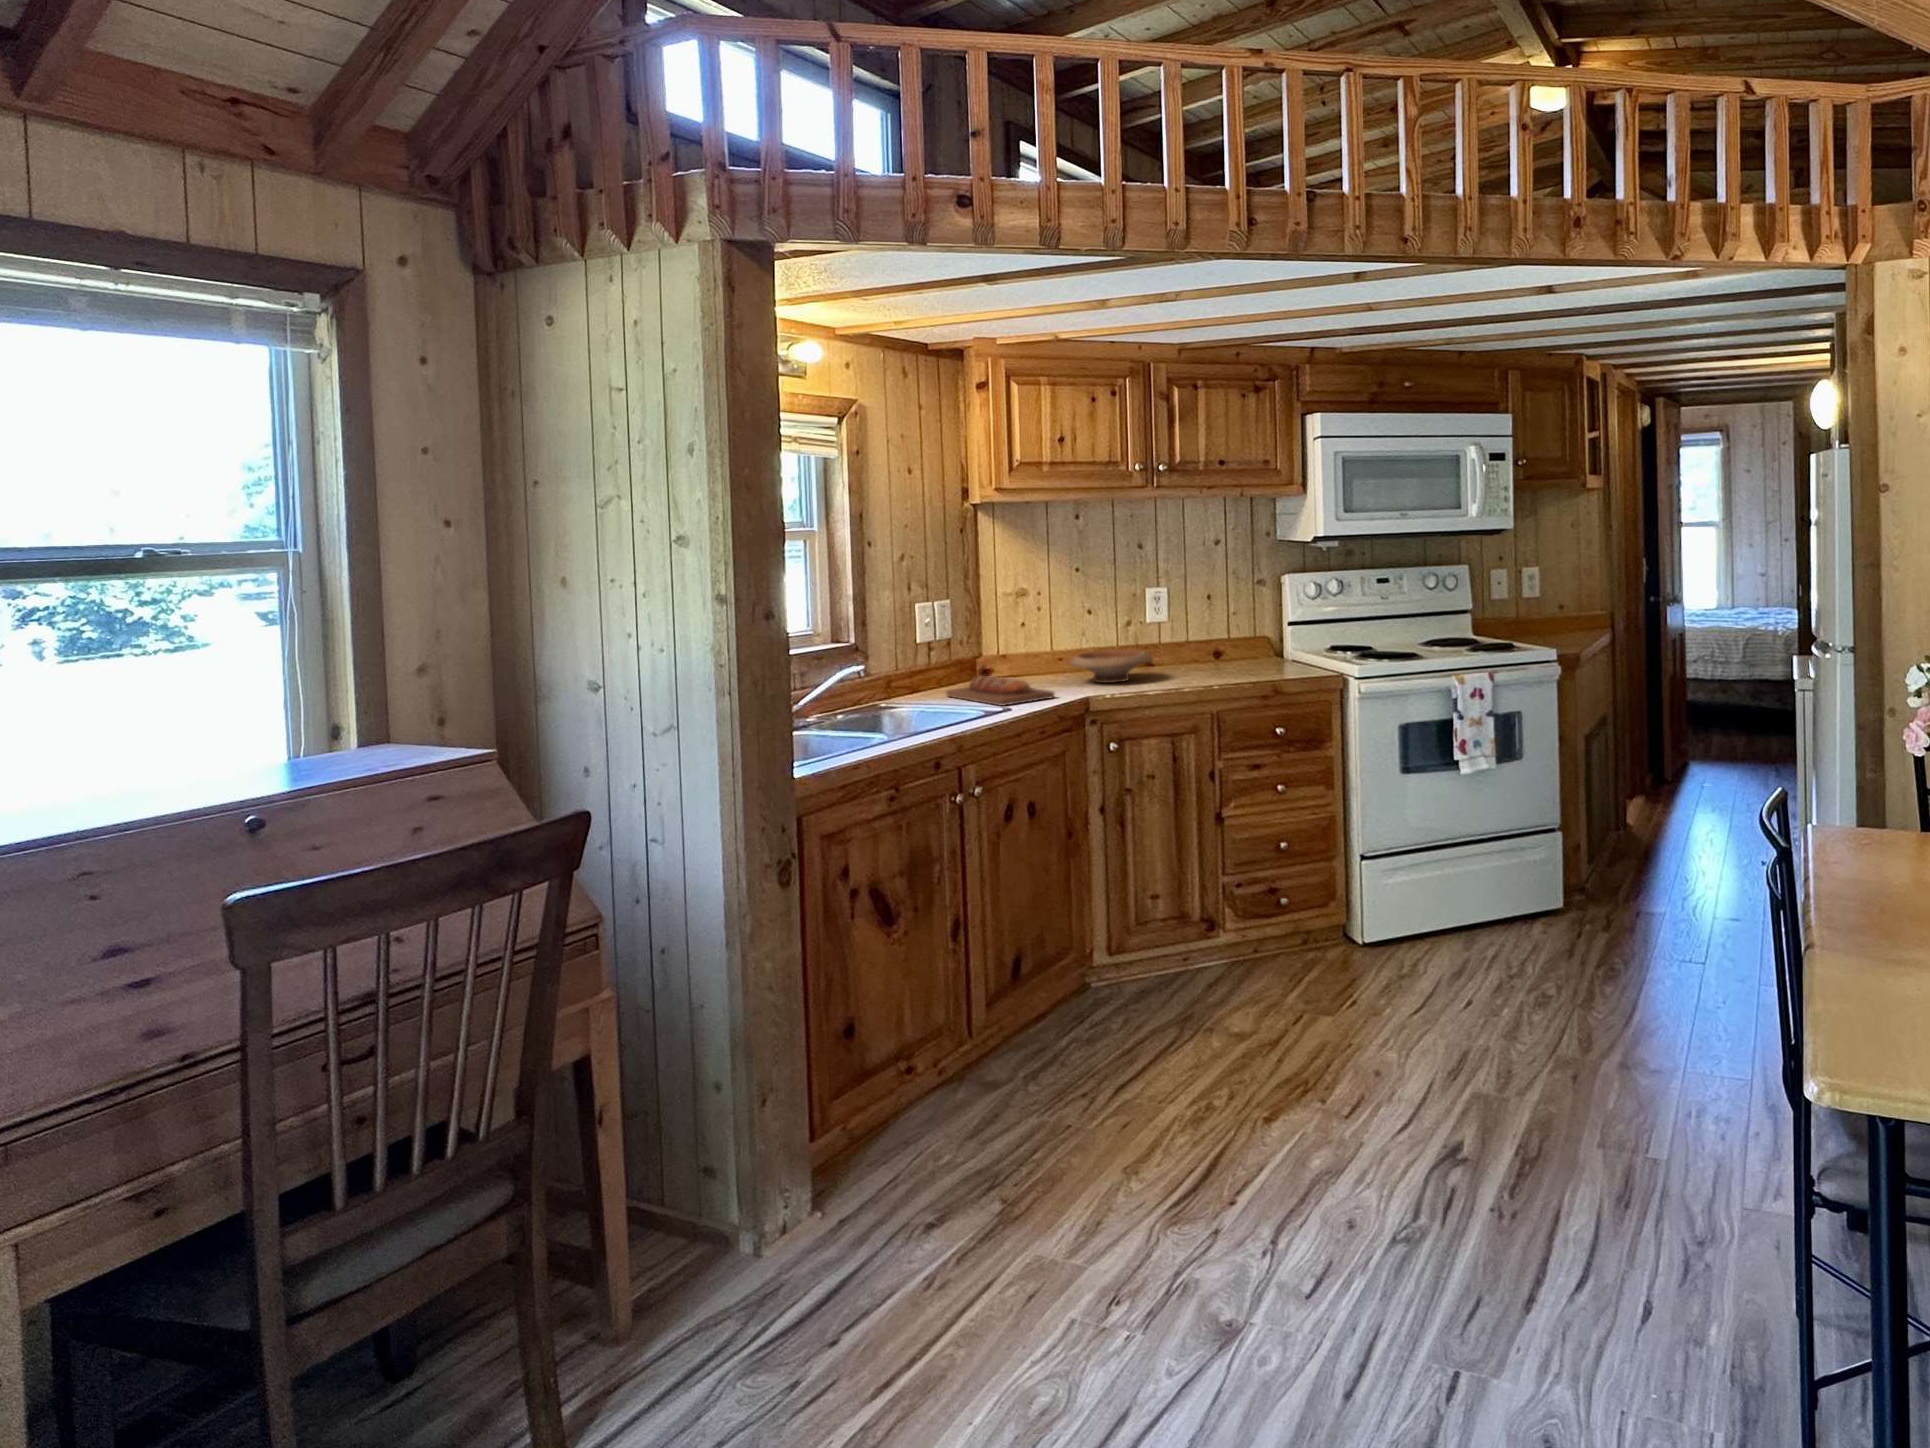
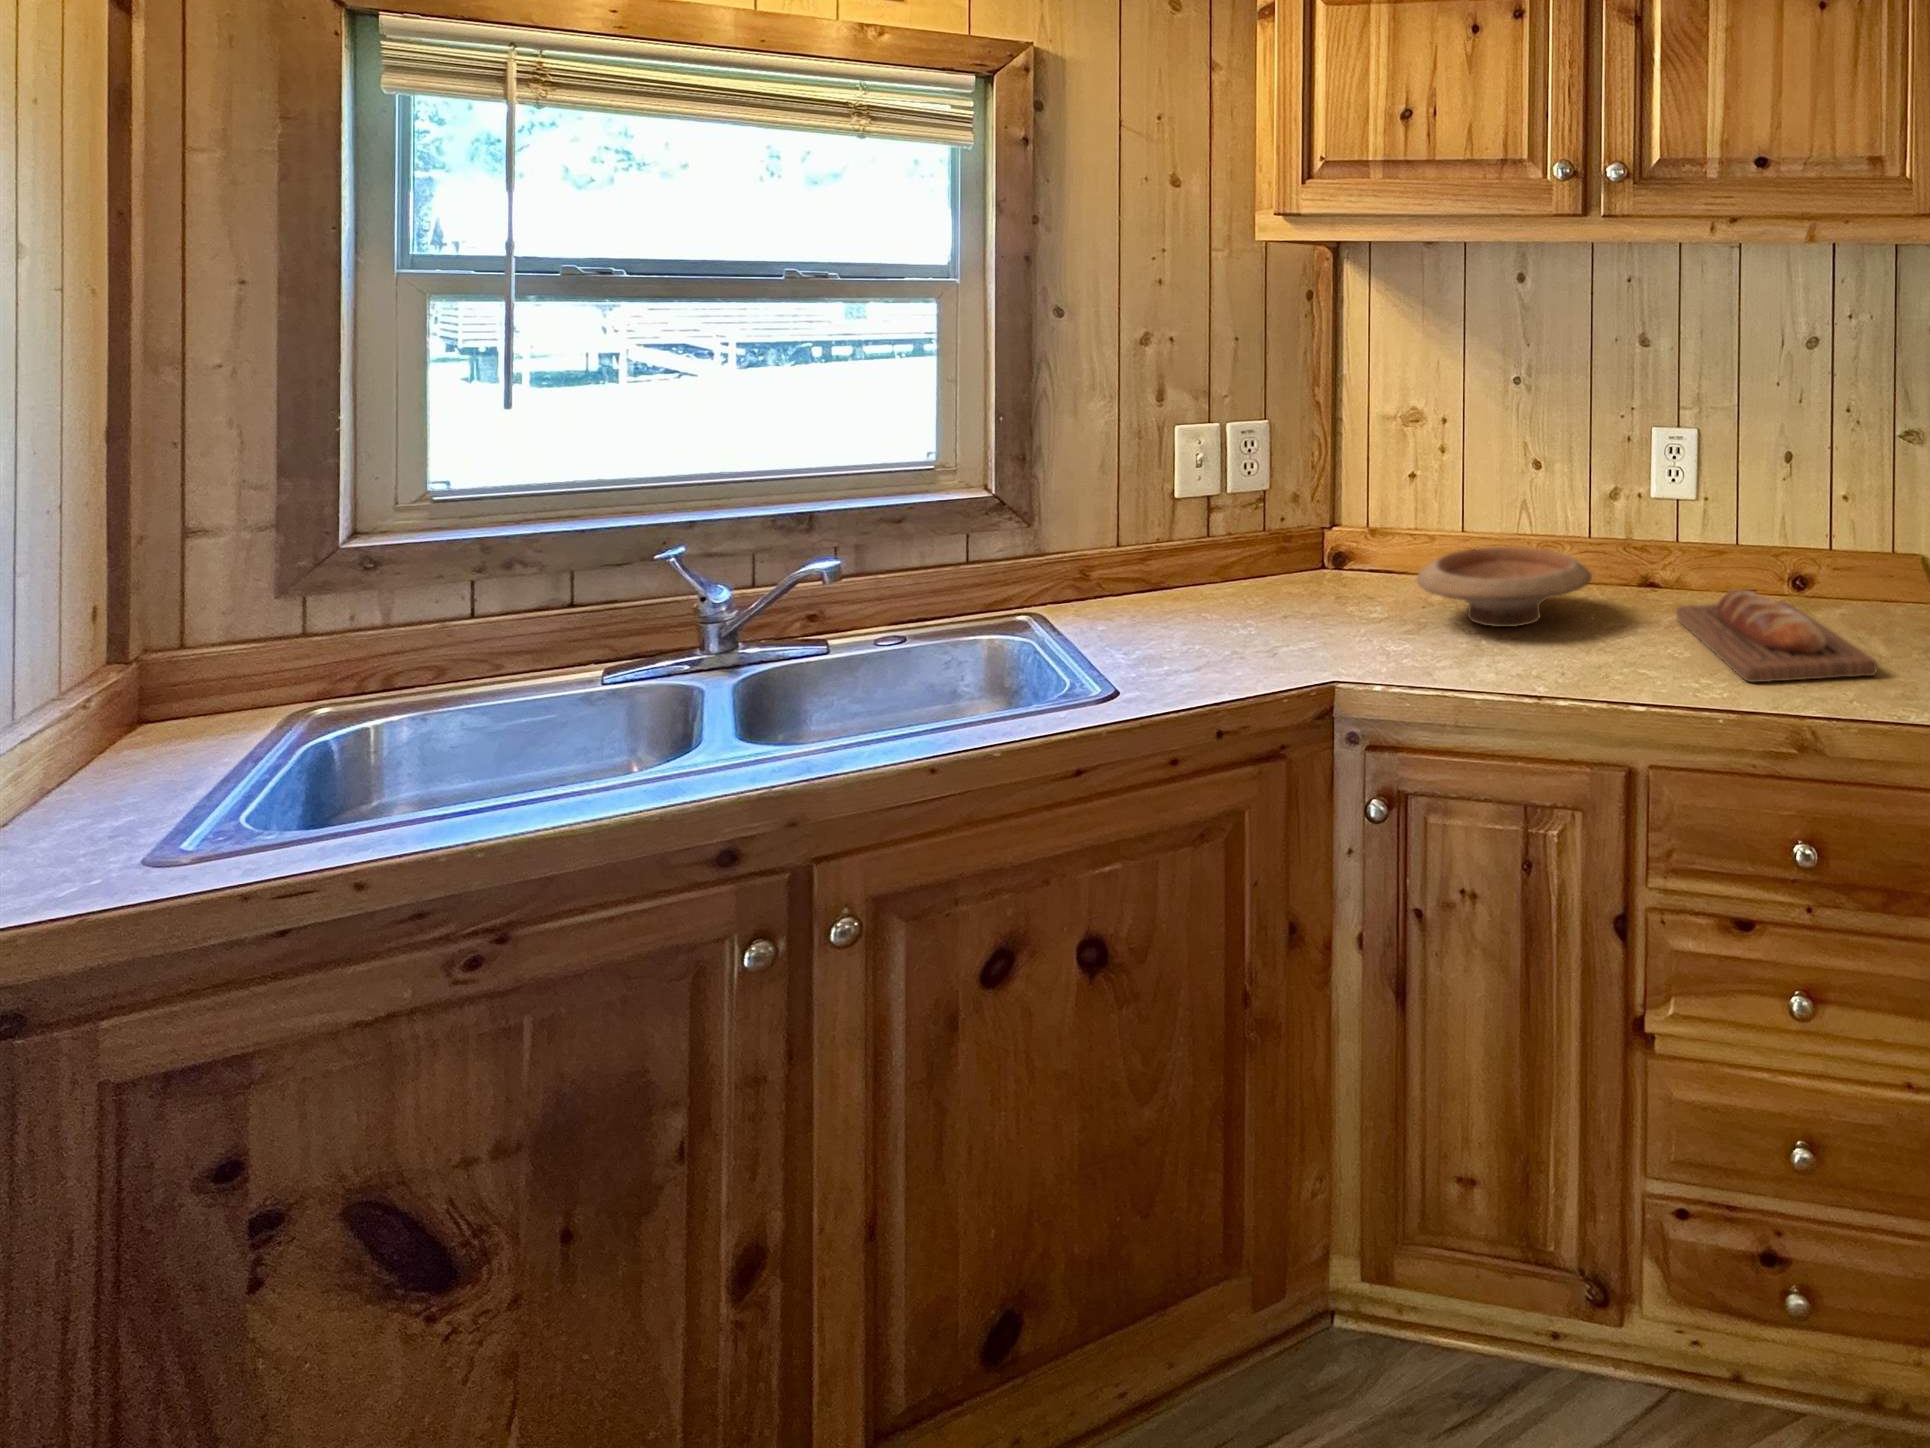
bread loaf: present [946,676,1054,706] -> present [1676,590,1877,682]

